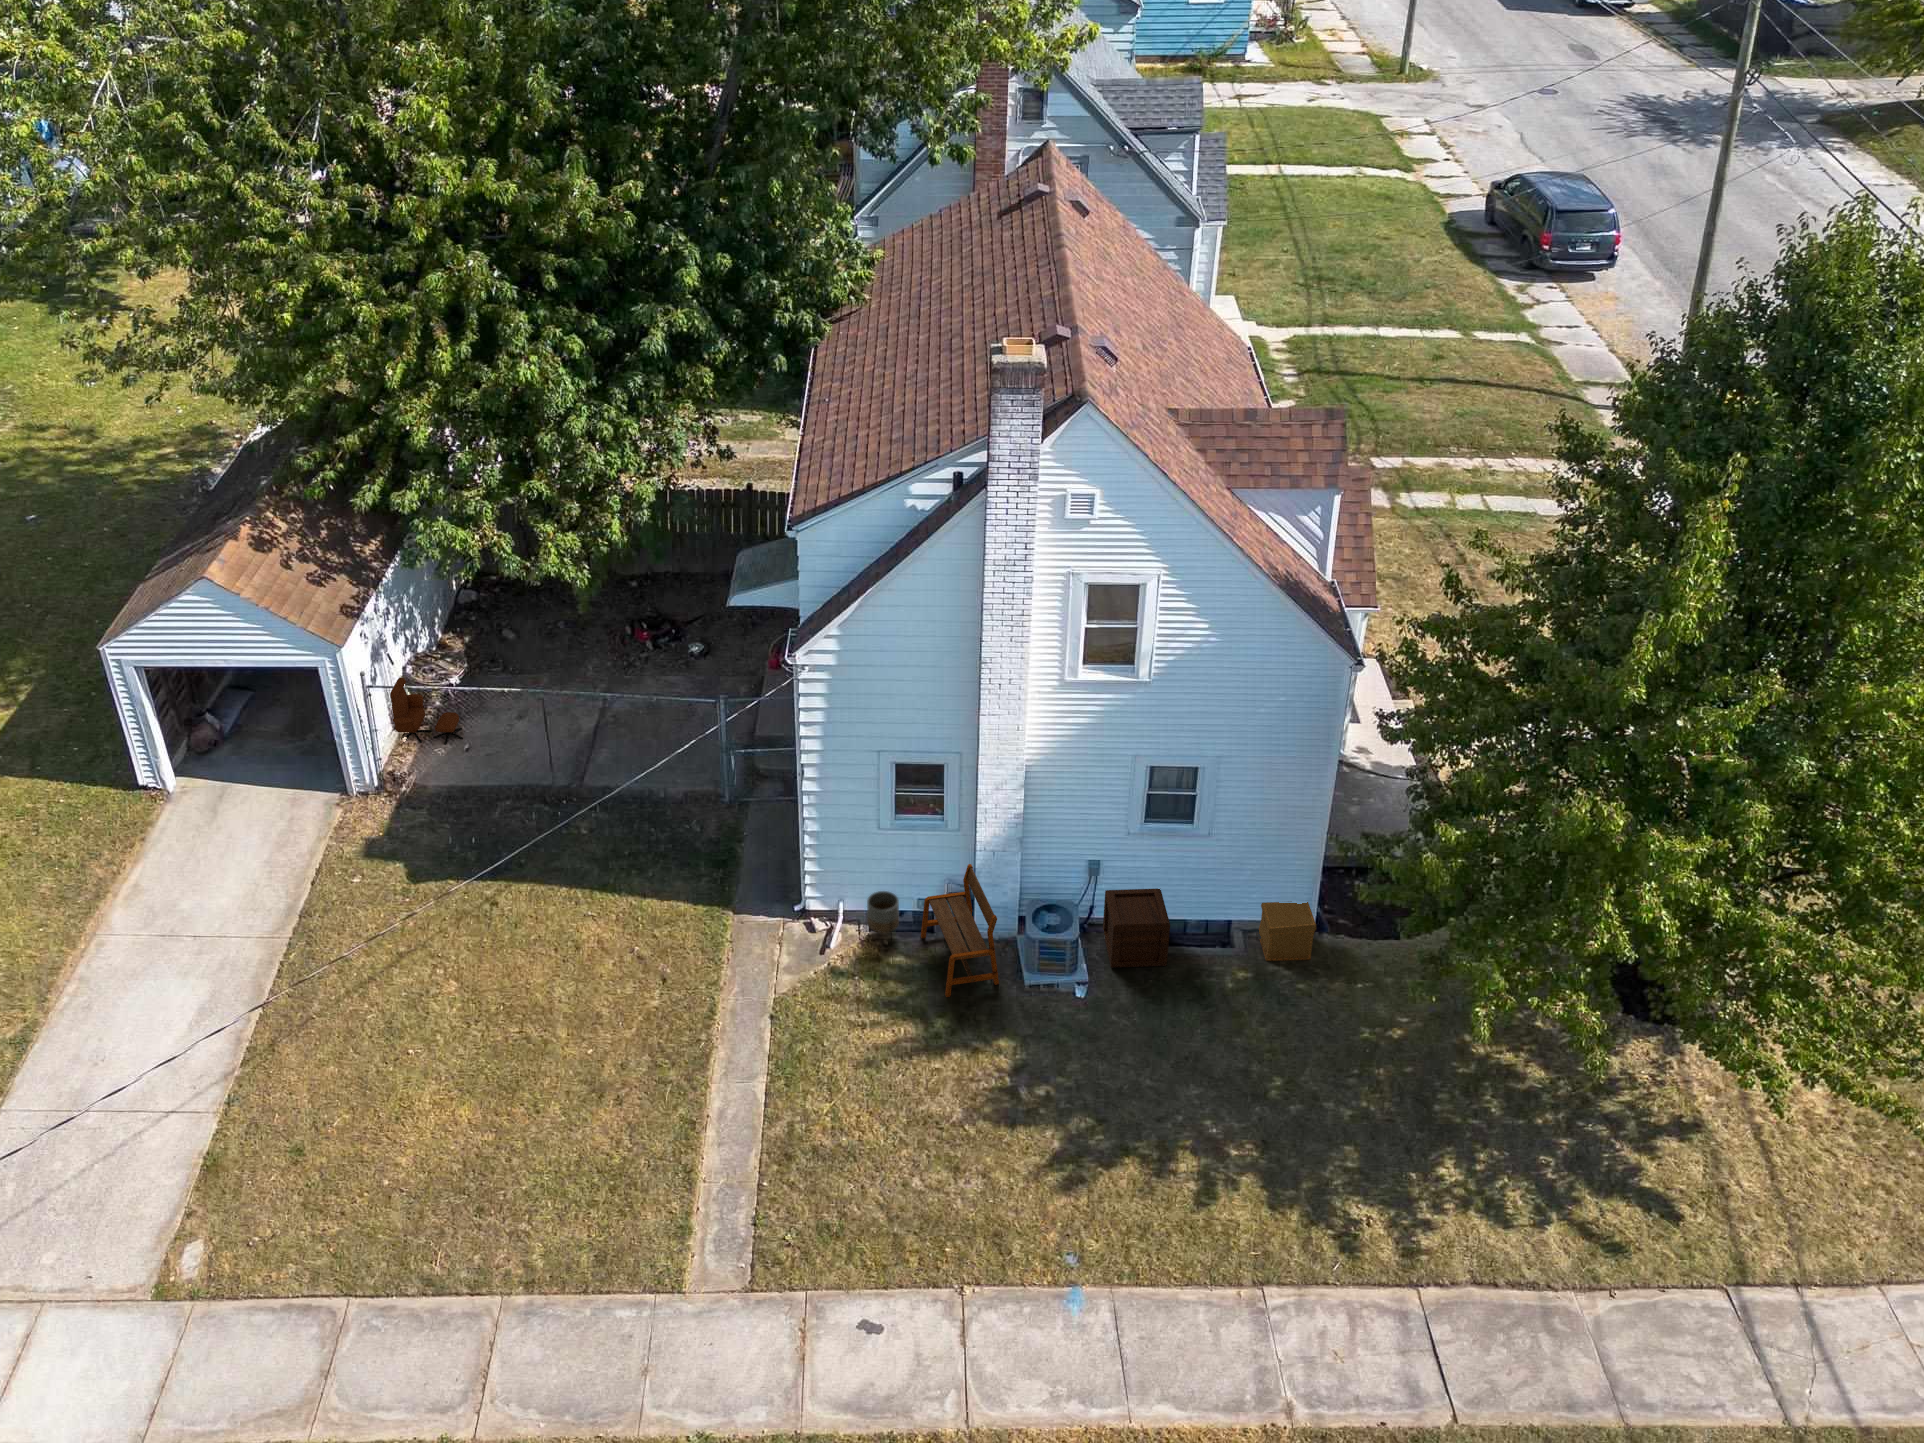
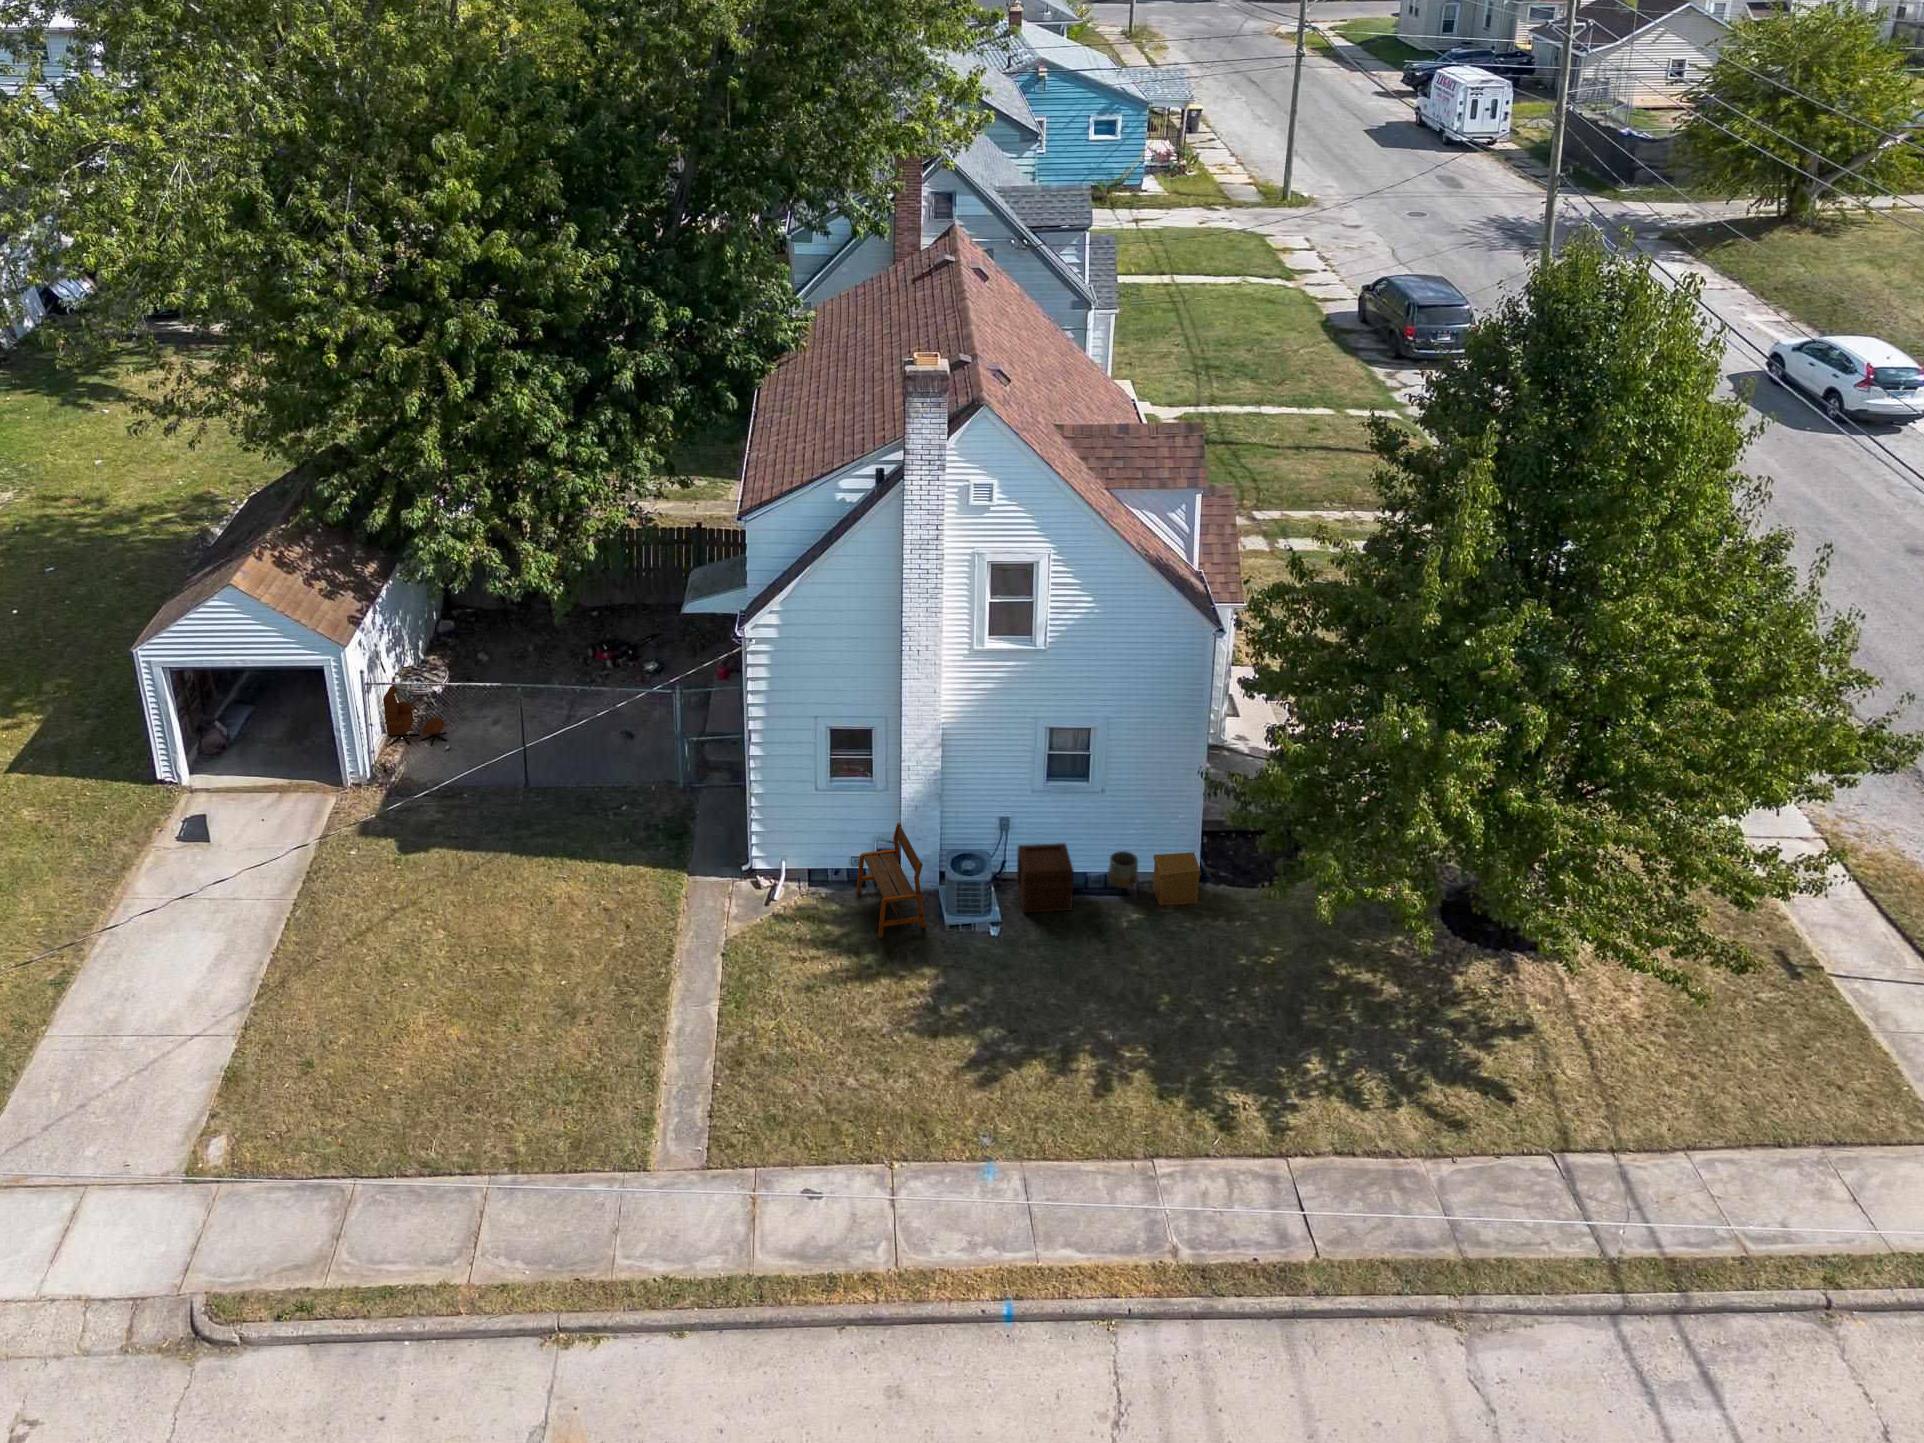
planter: present [866,891,899,933] -> present [1108,851,1138,888]

